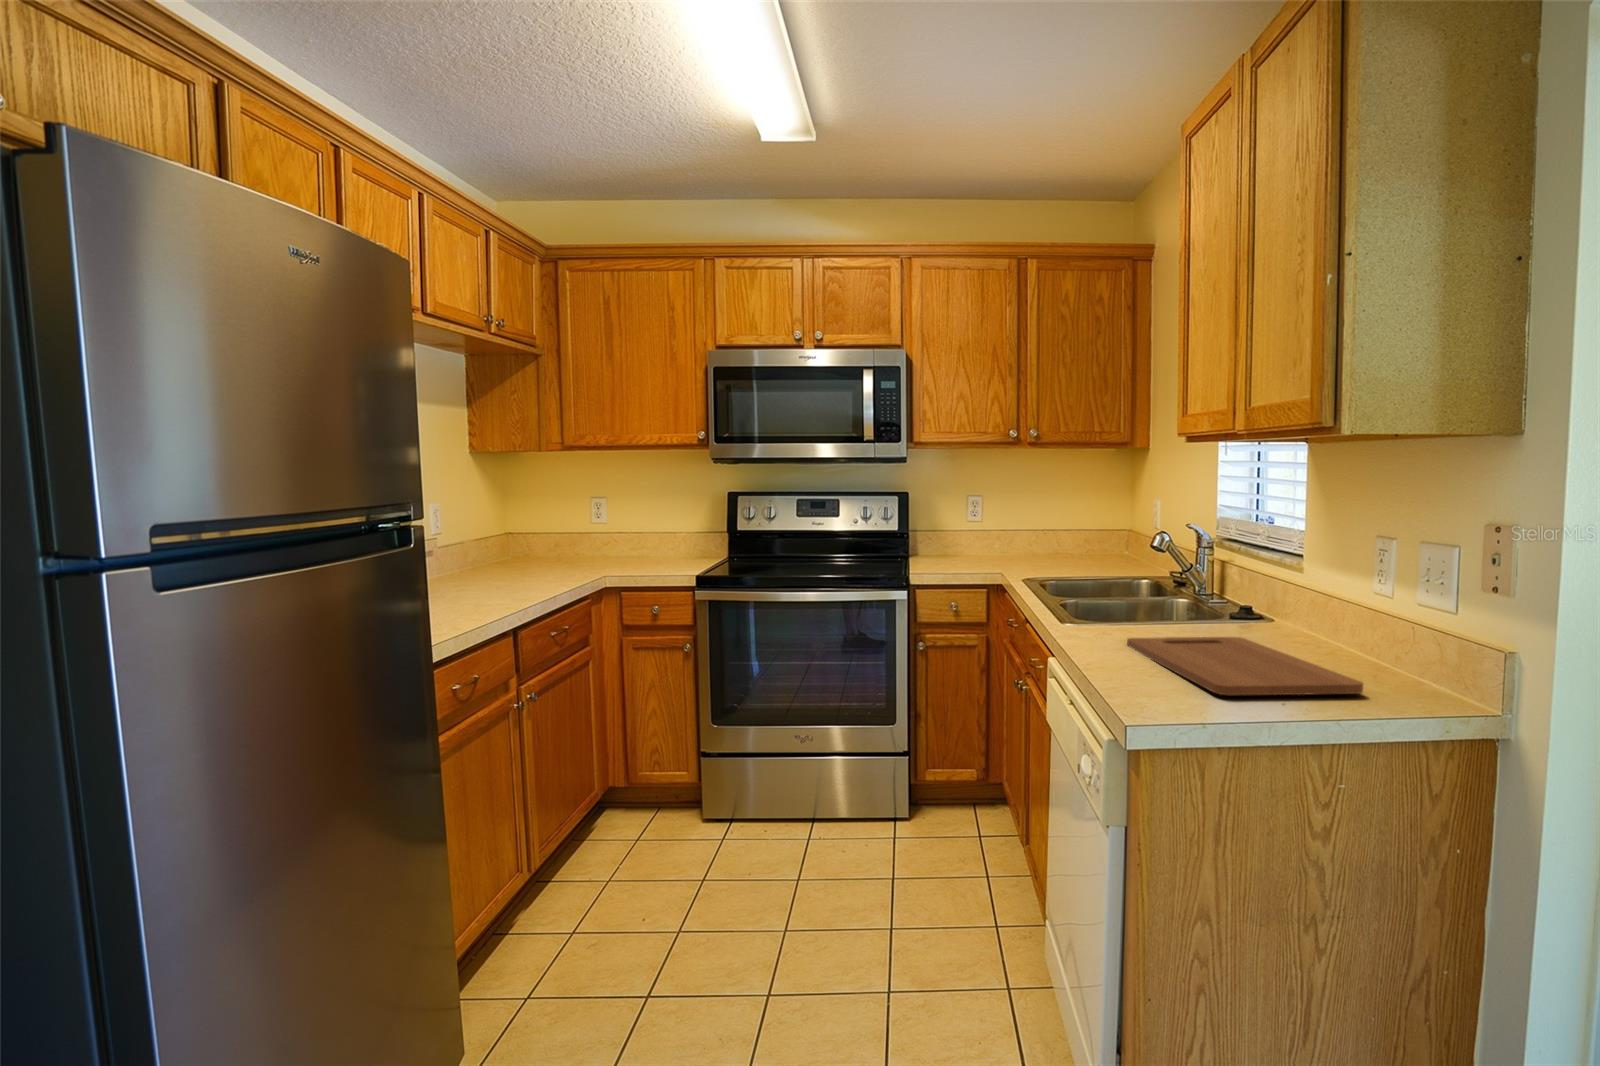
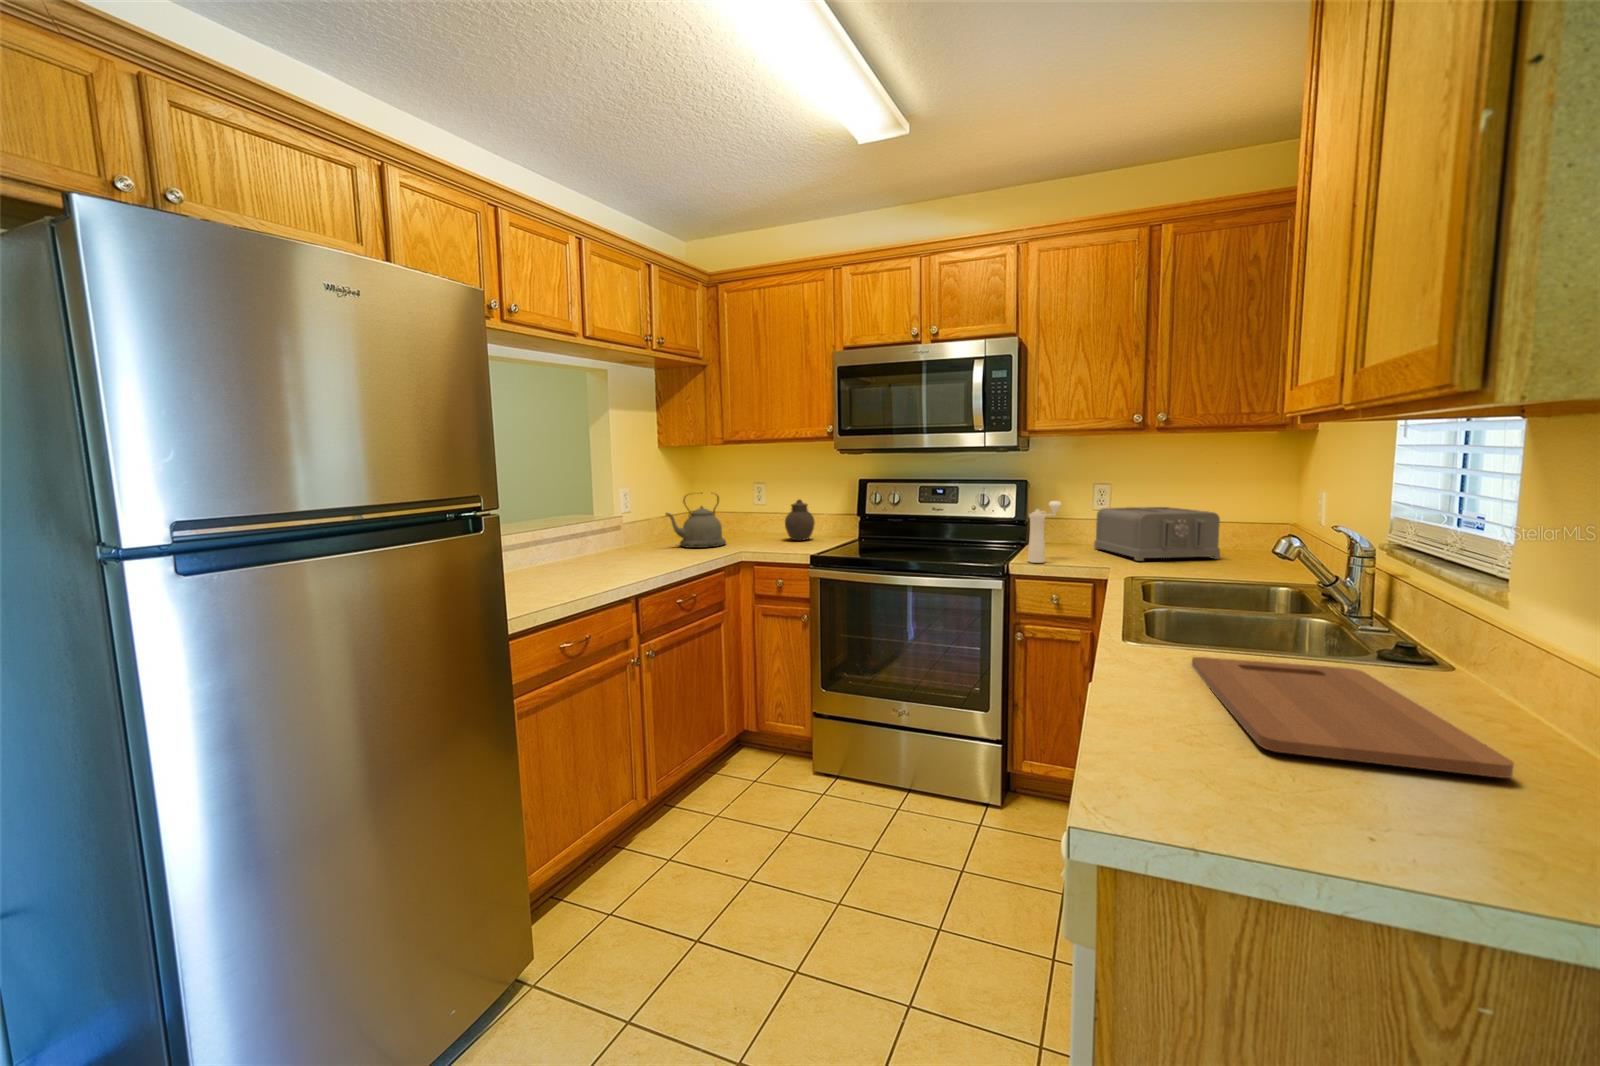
kettle: none [507,506,580,573] -> present [666,495,726,548]
pepper mill: none [923,511,950,572] -> present [1028,501,1061,563]
jar: none [647,513,681,560] -> present [785,500,815,541]
toaster: none [971,516,1081,567] -> present [1094,507,1220,561]

